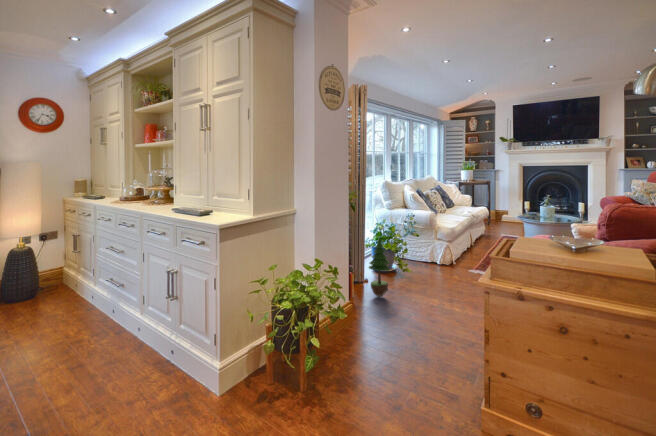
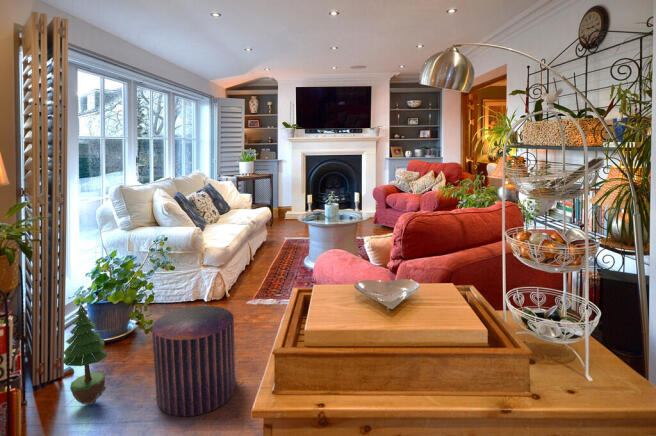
pouf: none [416,251,469,314] -> present [152,306,236,416]

